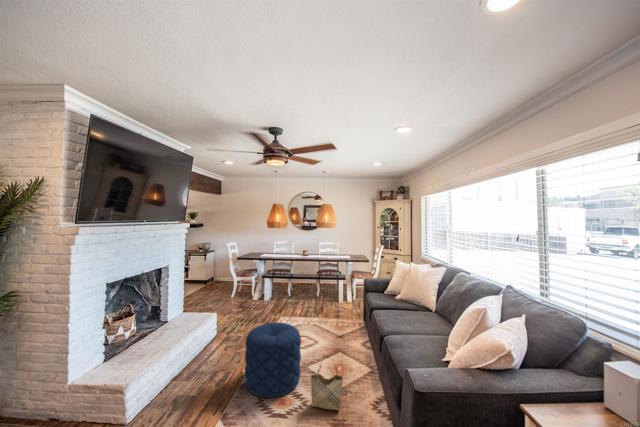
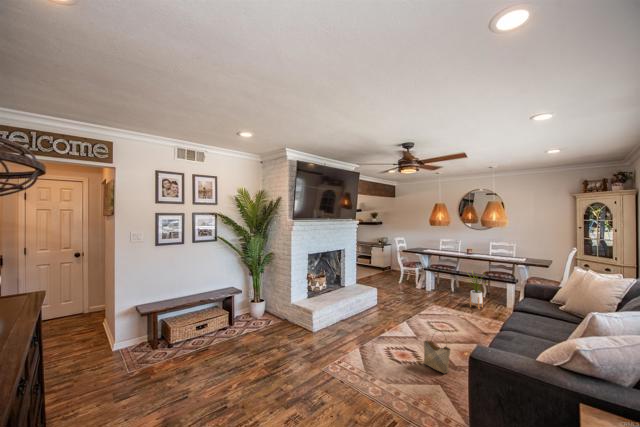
house plant: none [308,268,330,311] -> present [470,276,483,309]
pouf: present [245,323,301,398] -> none [382,298,426,351]

